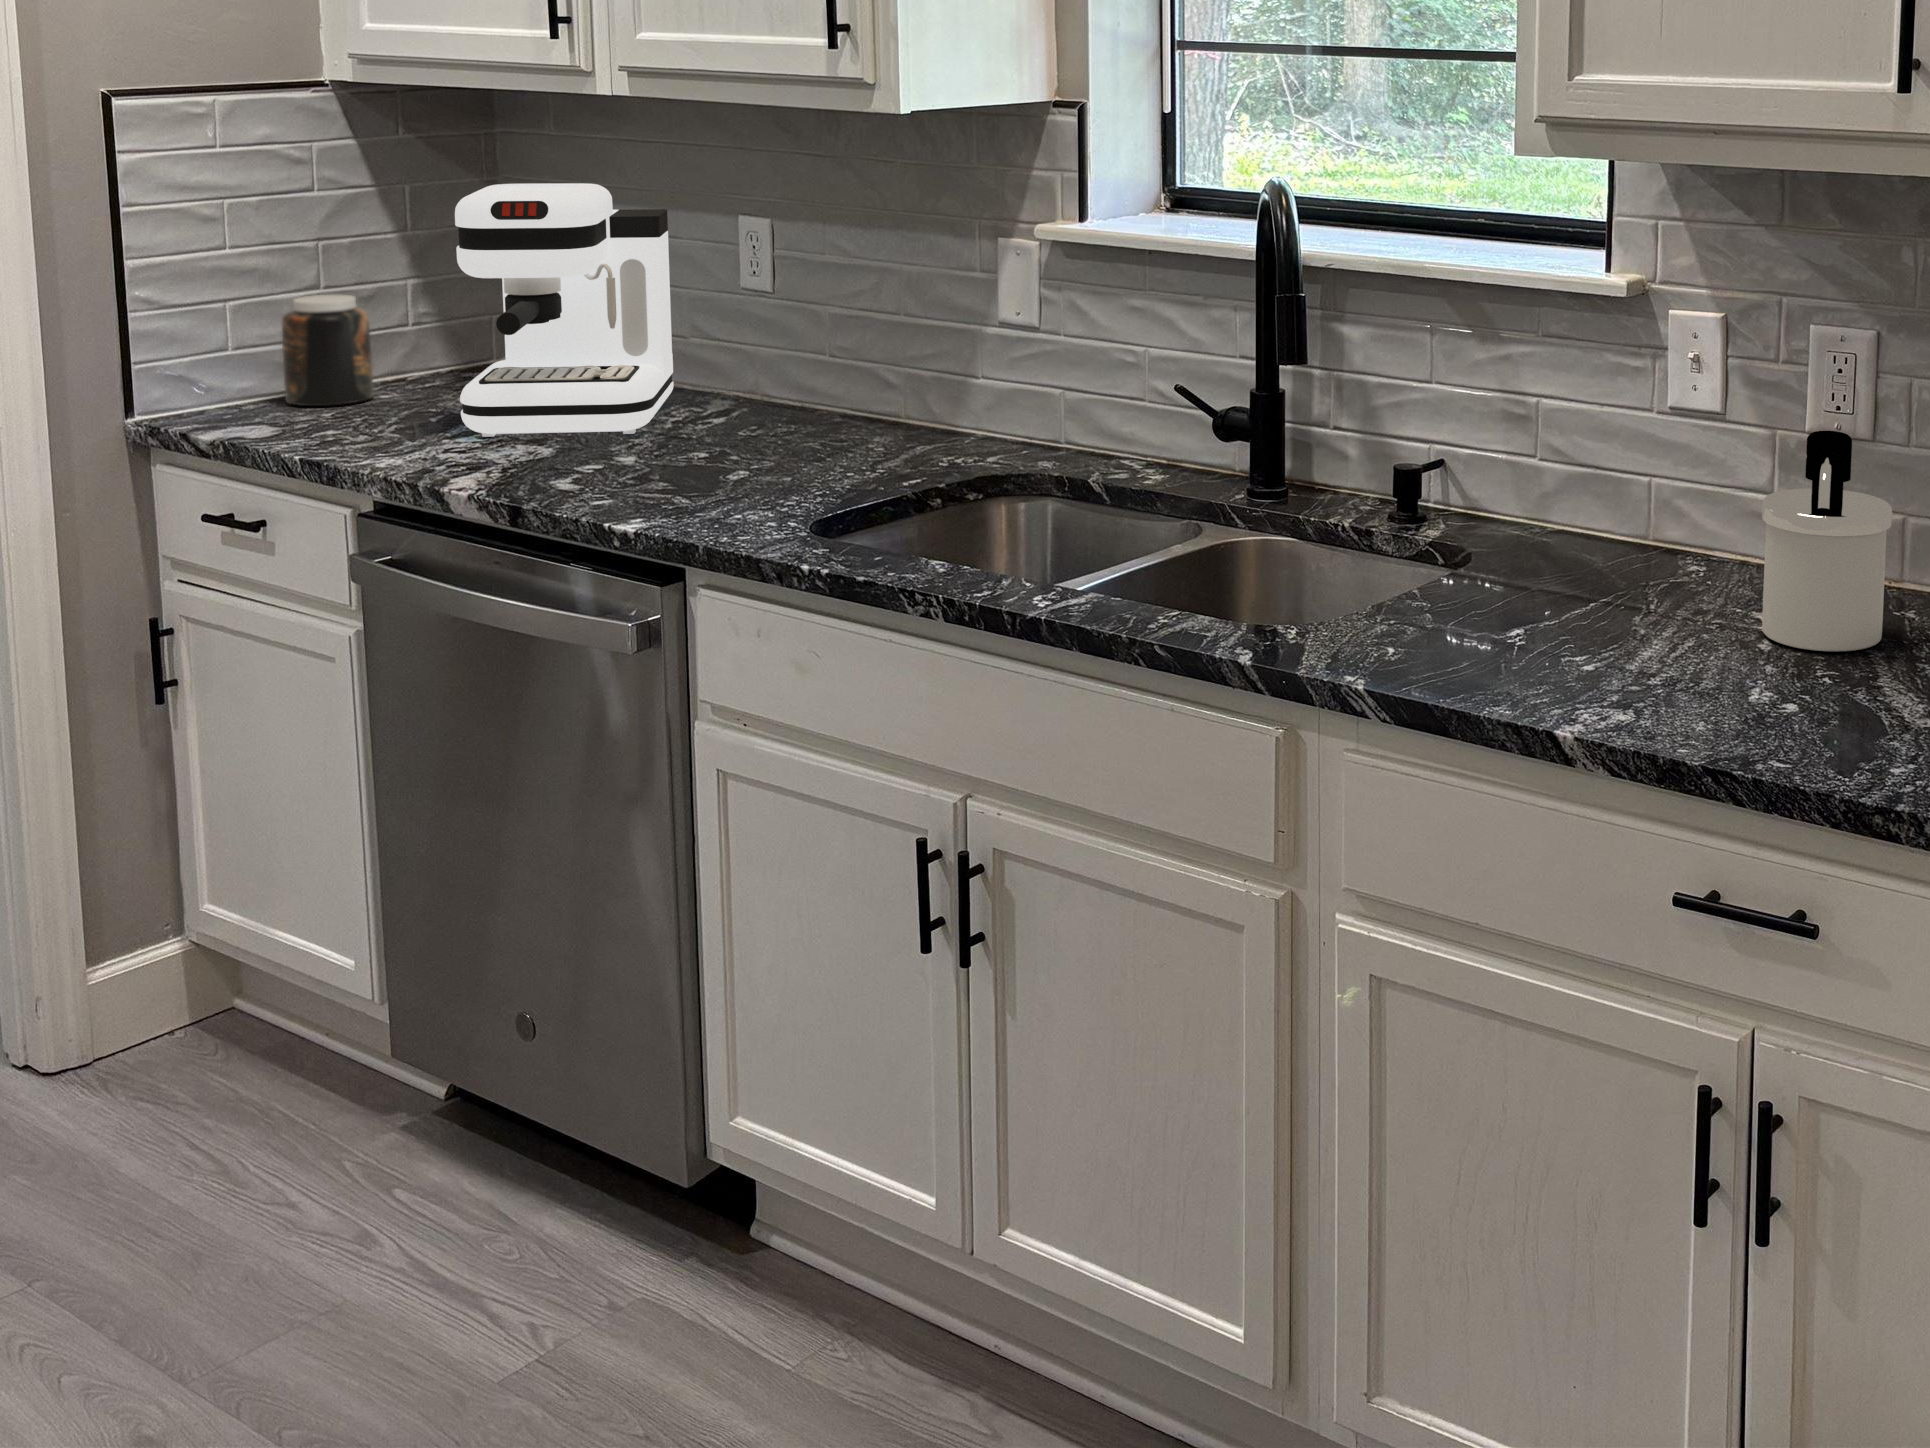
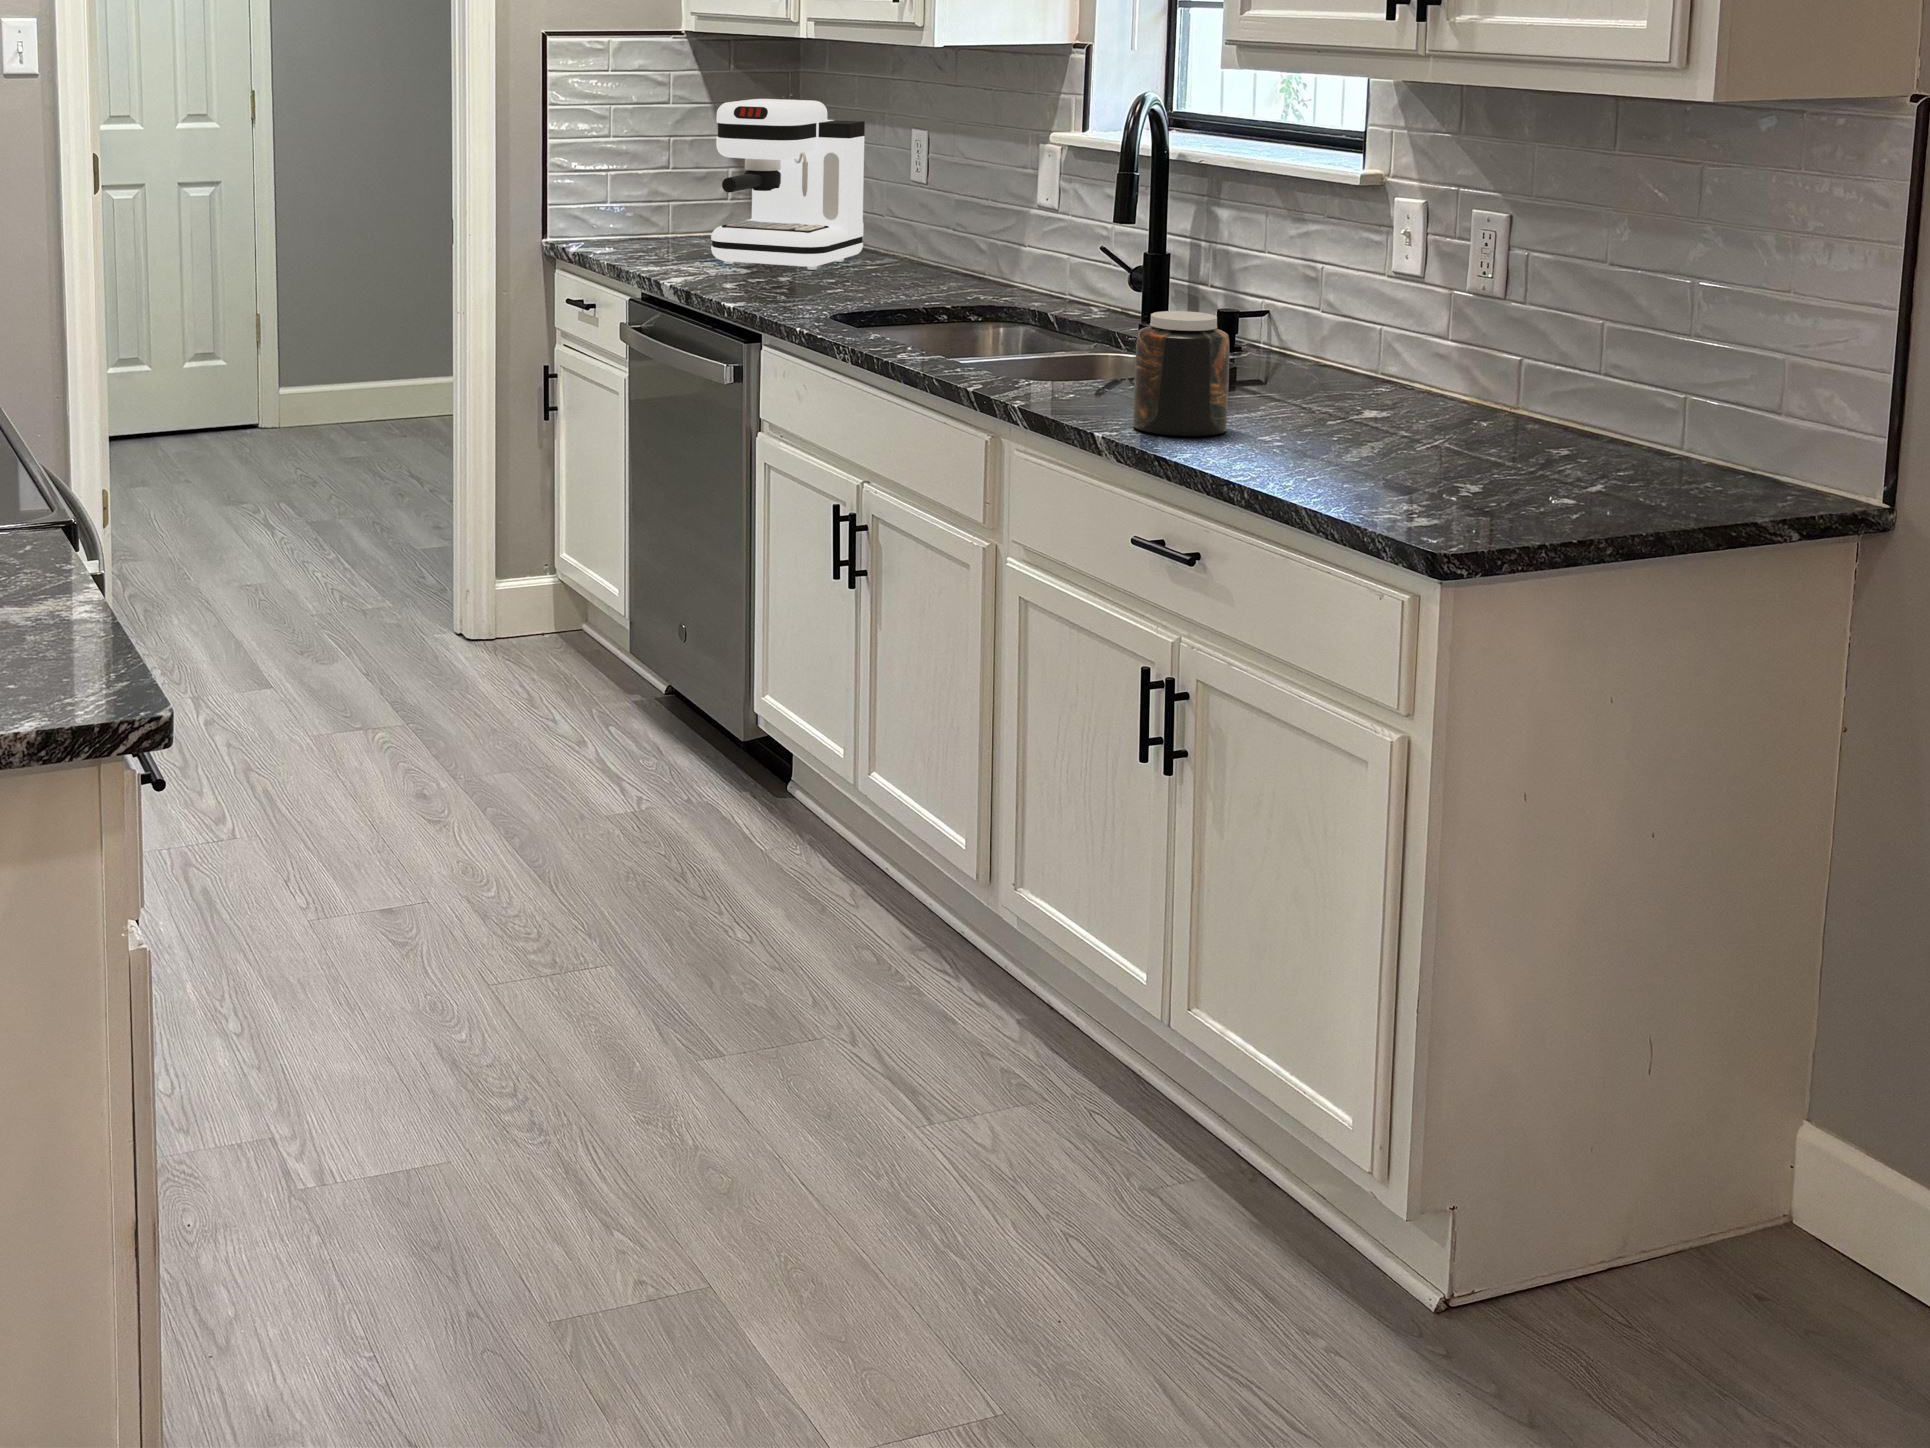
jar: present [282,295,374,406] -> present [1133,311,1229,436]
soap dispenser: present [1762,431,1892,651] -> none [1338,273,1443,431]

